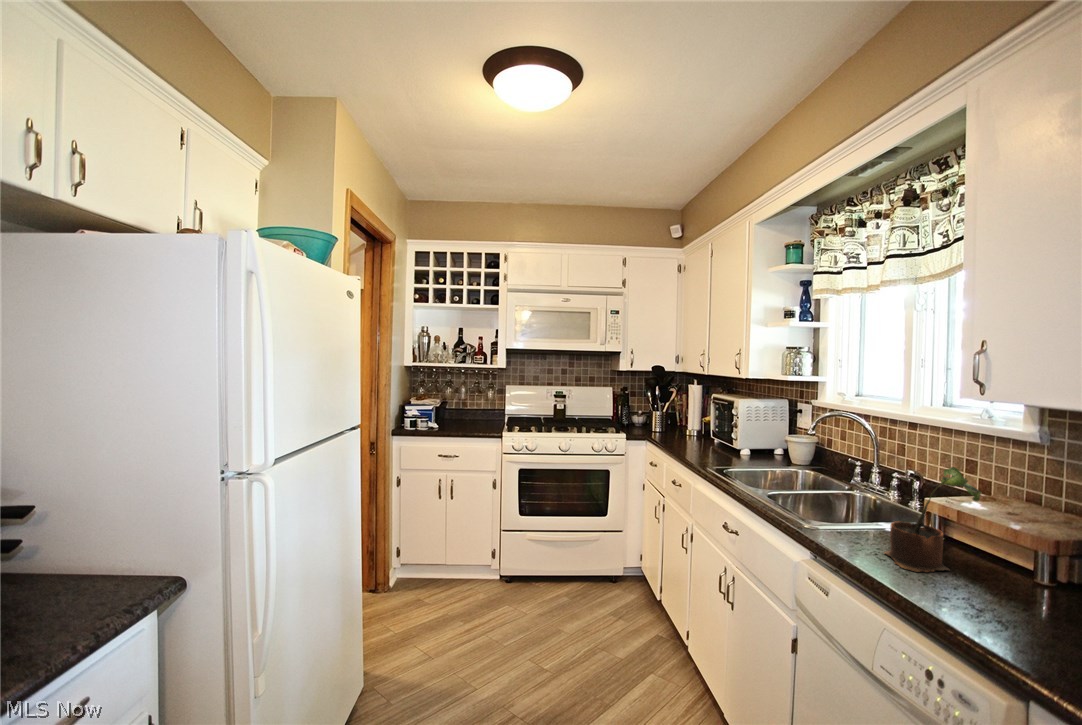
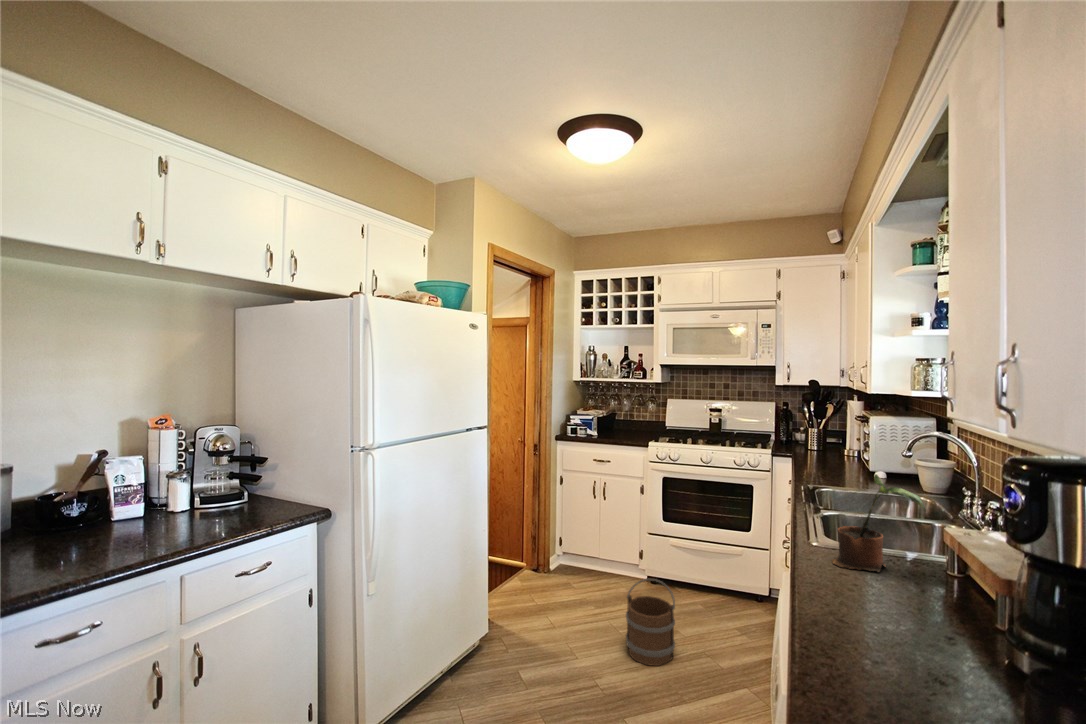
bucket: none [521,589,577,693] -> present [626,579,675,666]

